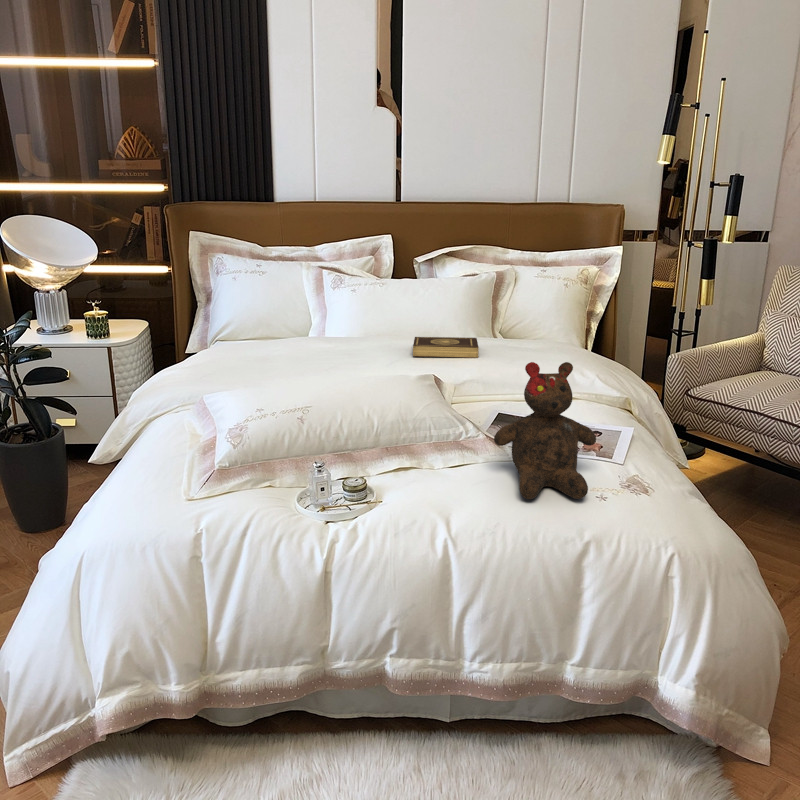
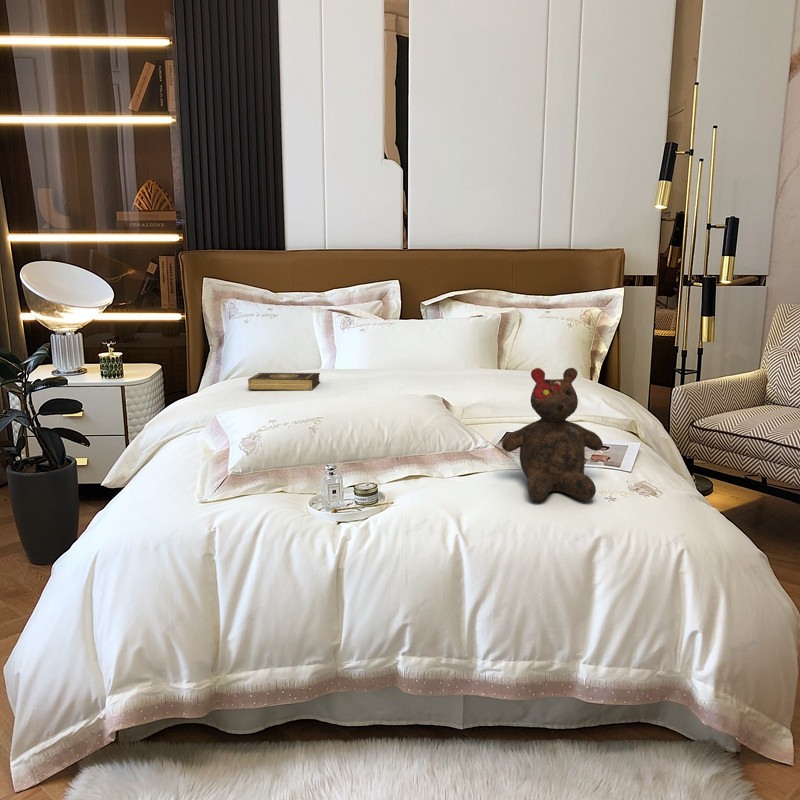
book: present [413,337,479,358] -> present [248,373,320,390]

